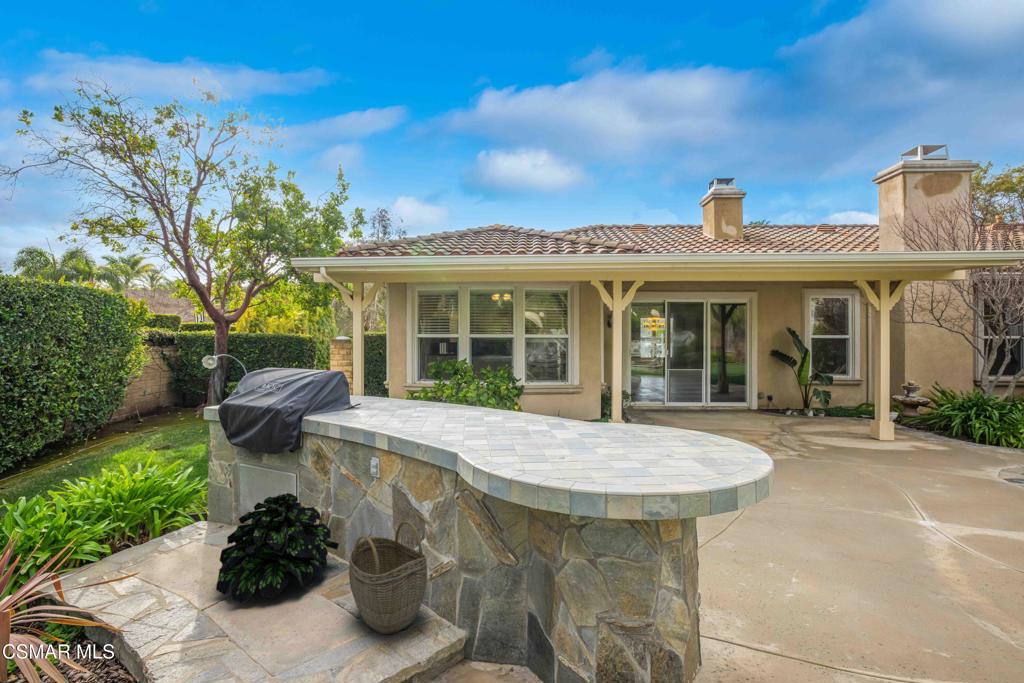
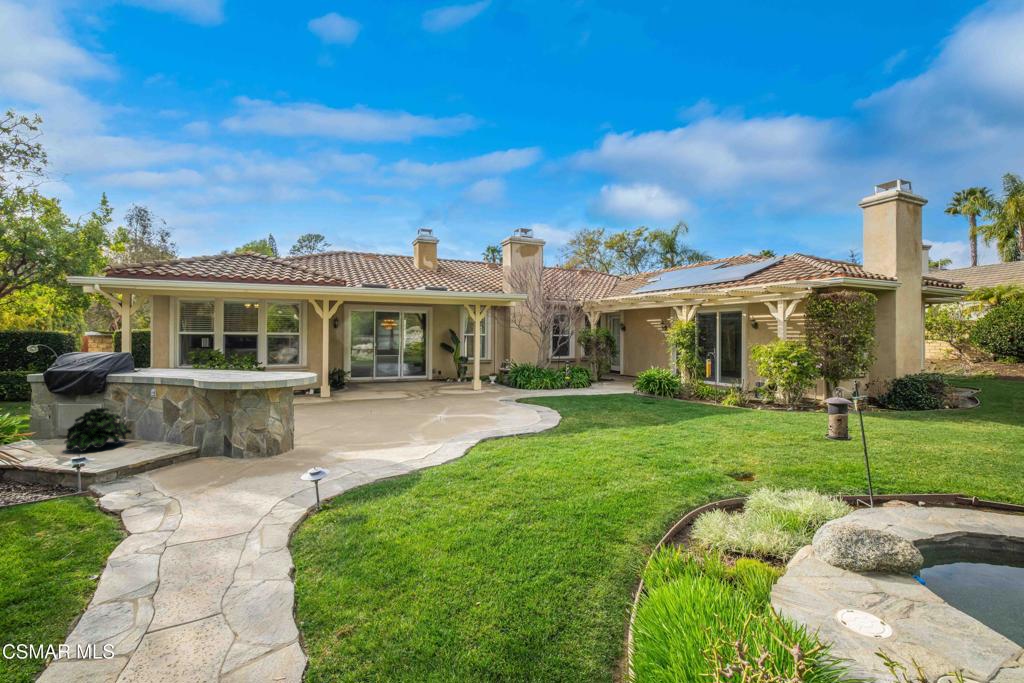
woven basket: present [349,521,427,634] -> none [142,410,180,450]

